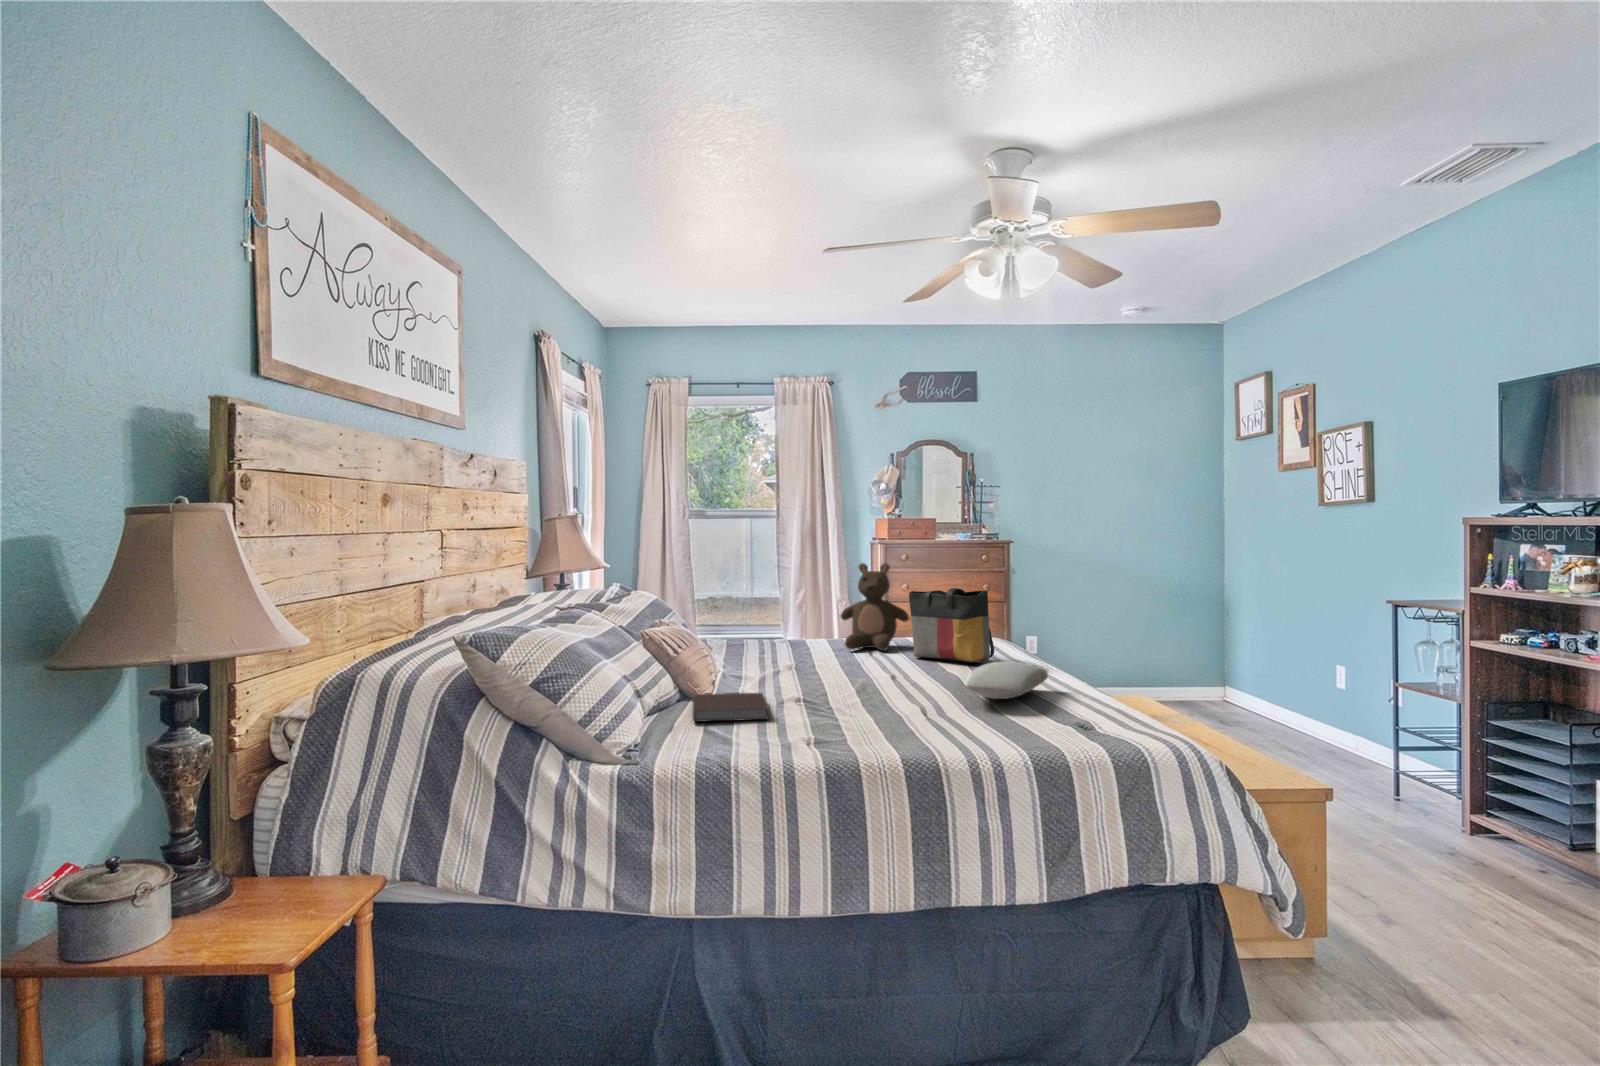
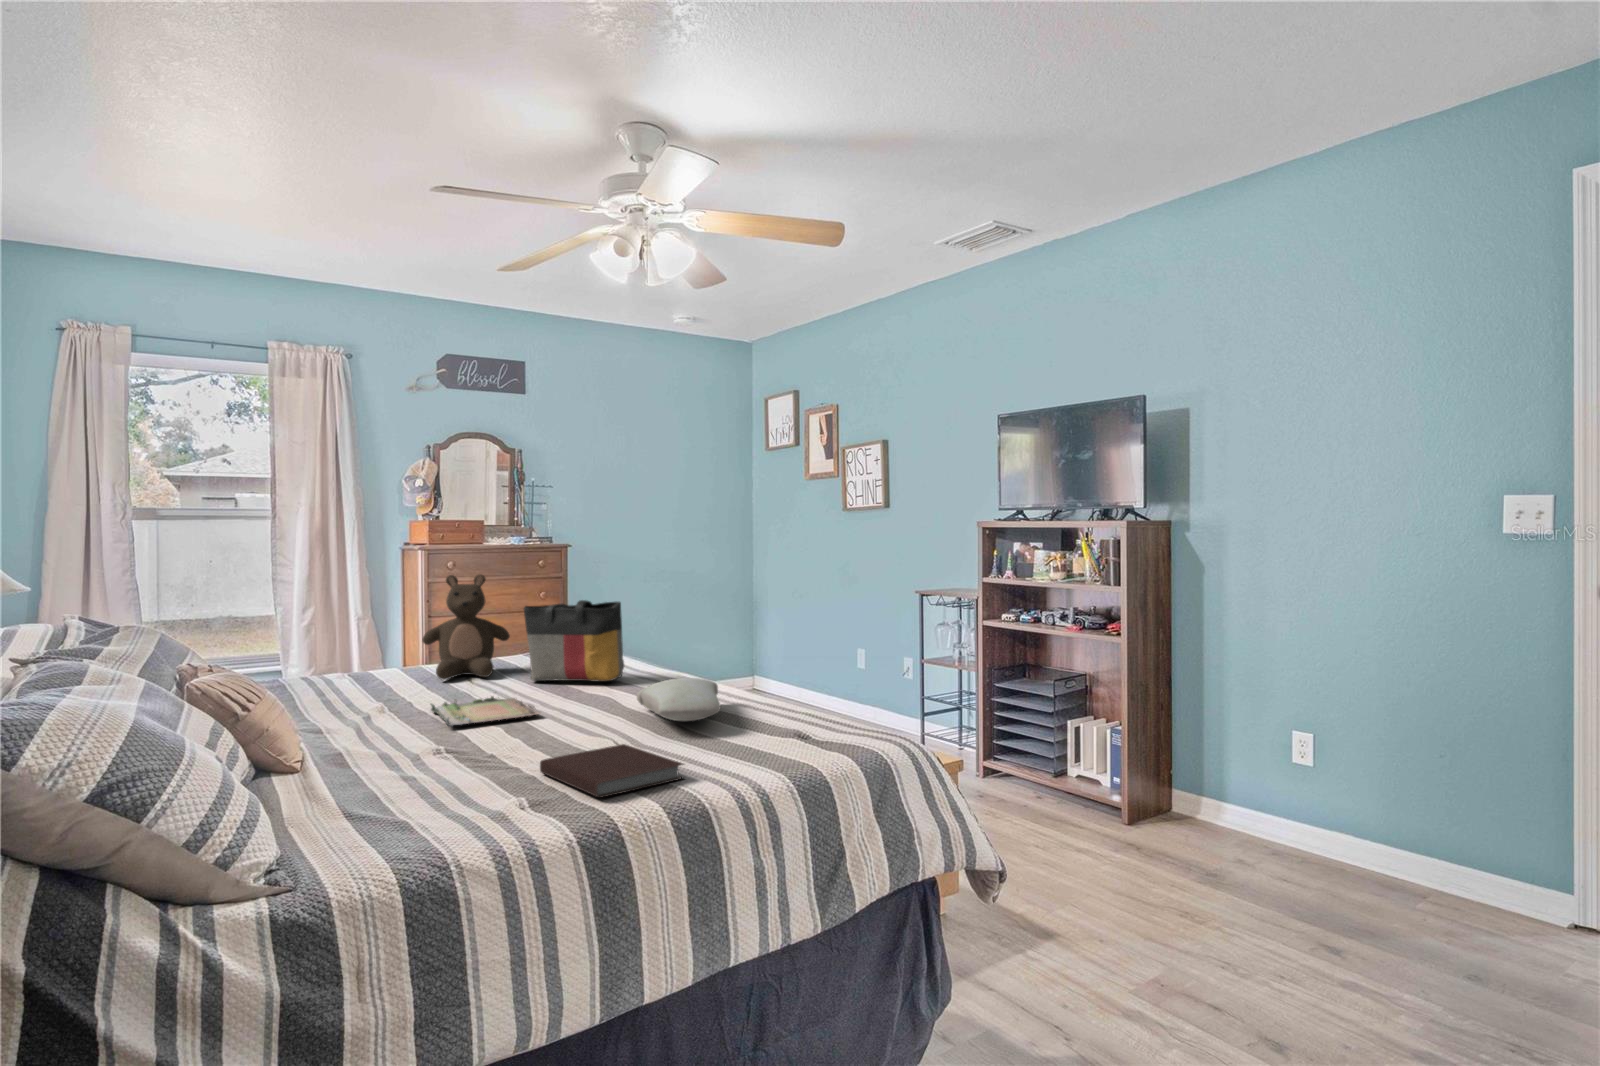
tray: none [815,659,892,683] -> present [431,696,540,726]
notebook: present [693,693,769,722] -> present [540,744,684,798]

